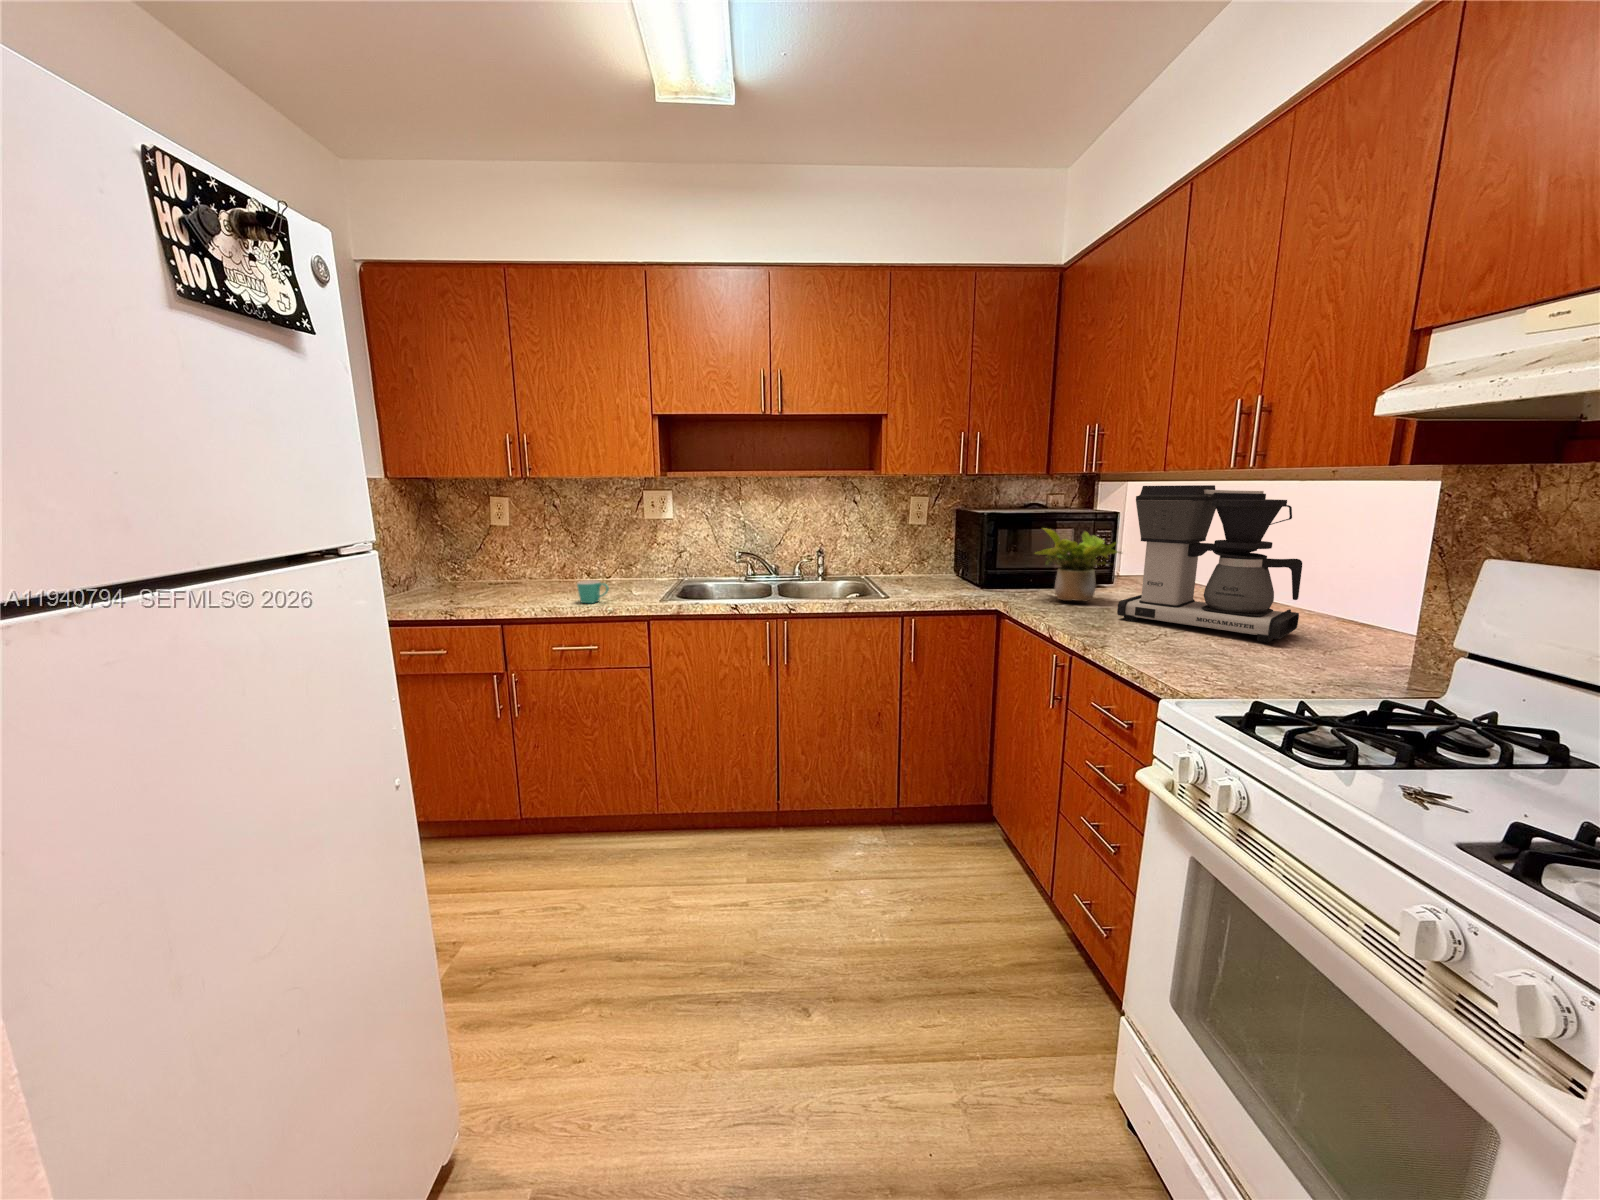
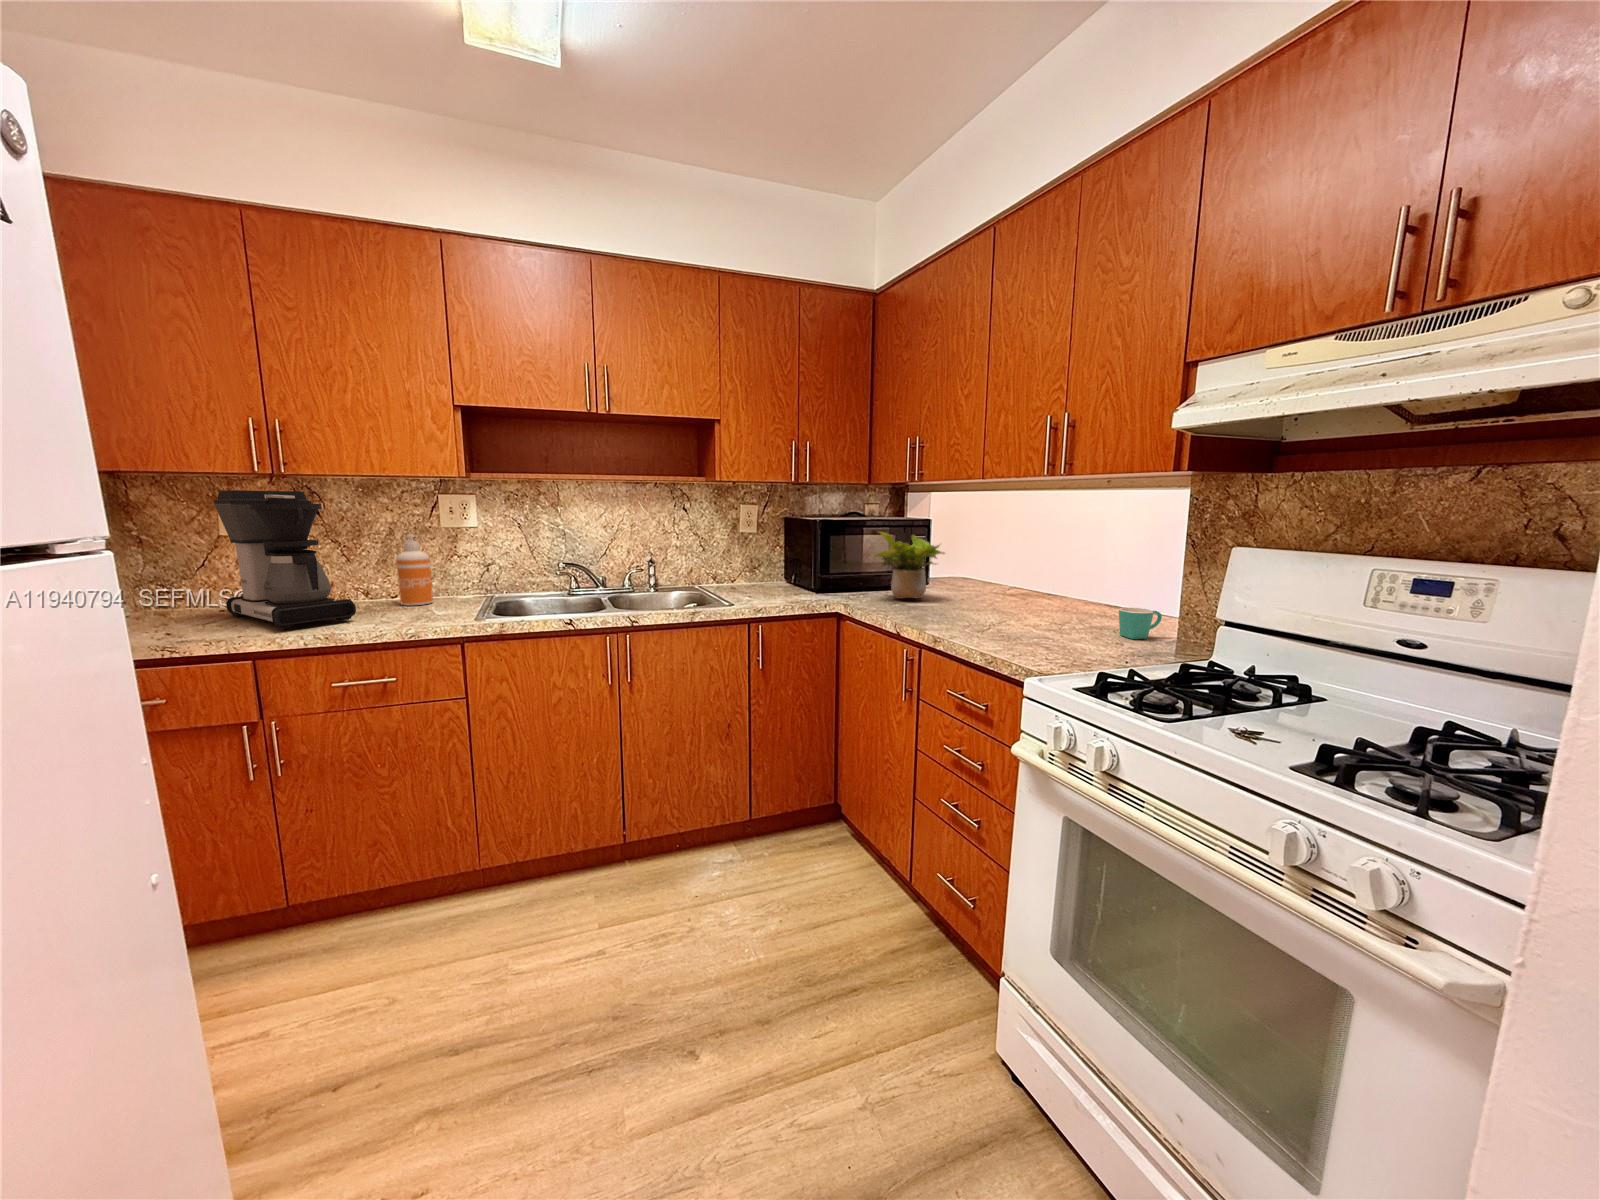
coffee maker: present [1117,485,1302,642] -> present [214,490,356,629]
soap dispenser: none [608,526,635,585] -> present [396,535,433,605]
mug: present [577,580,609,603] -> present [1119,608,1162,639]

